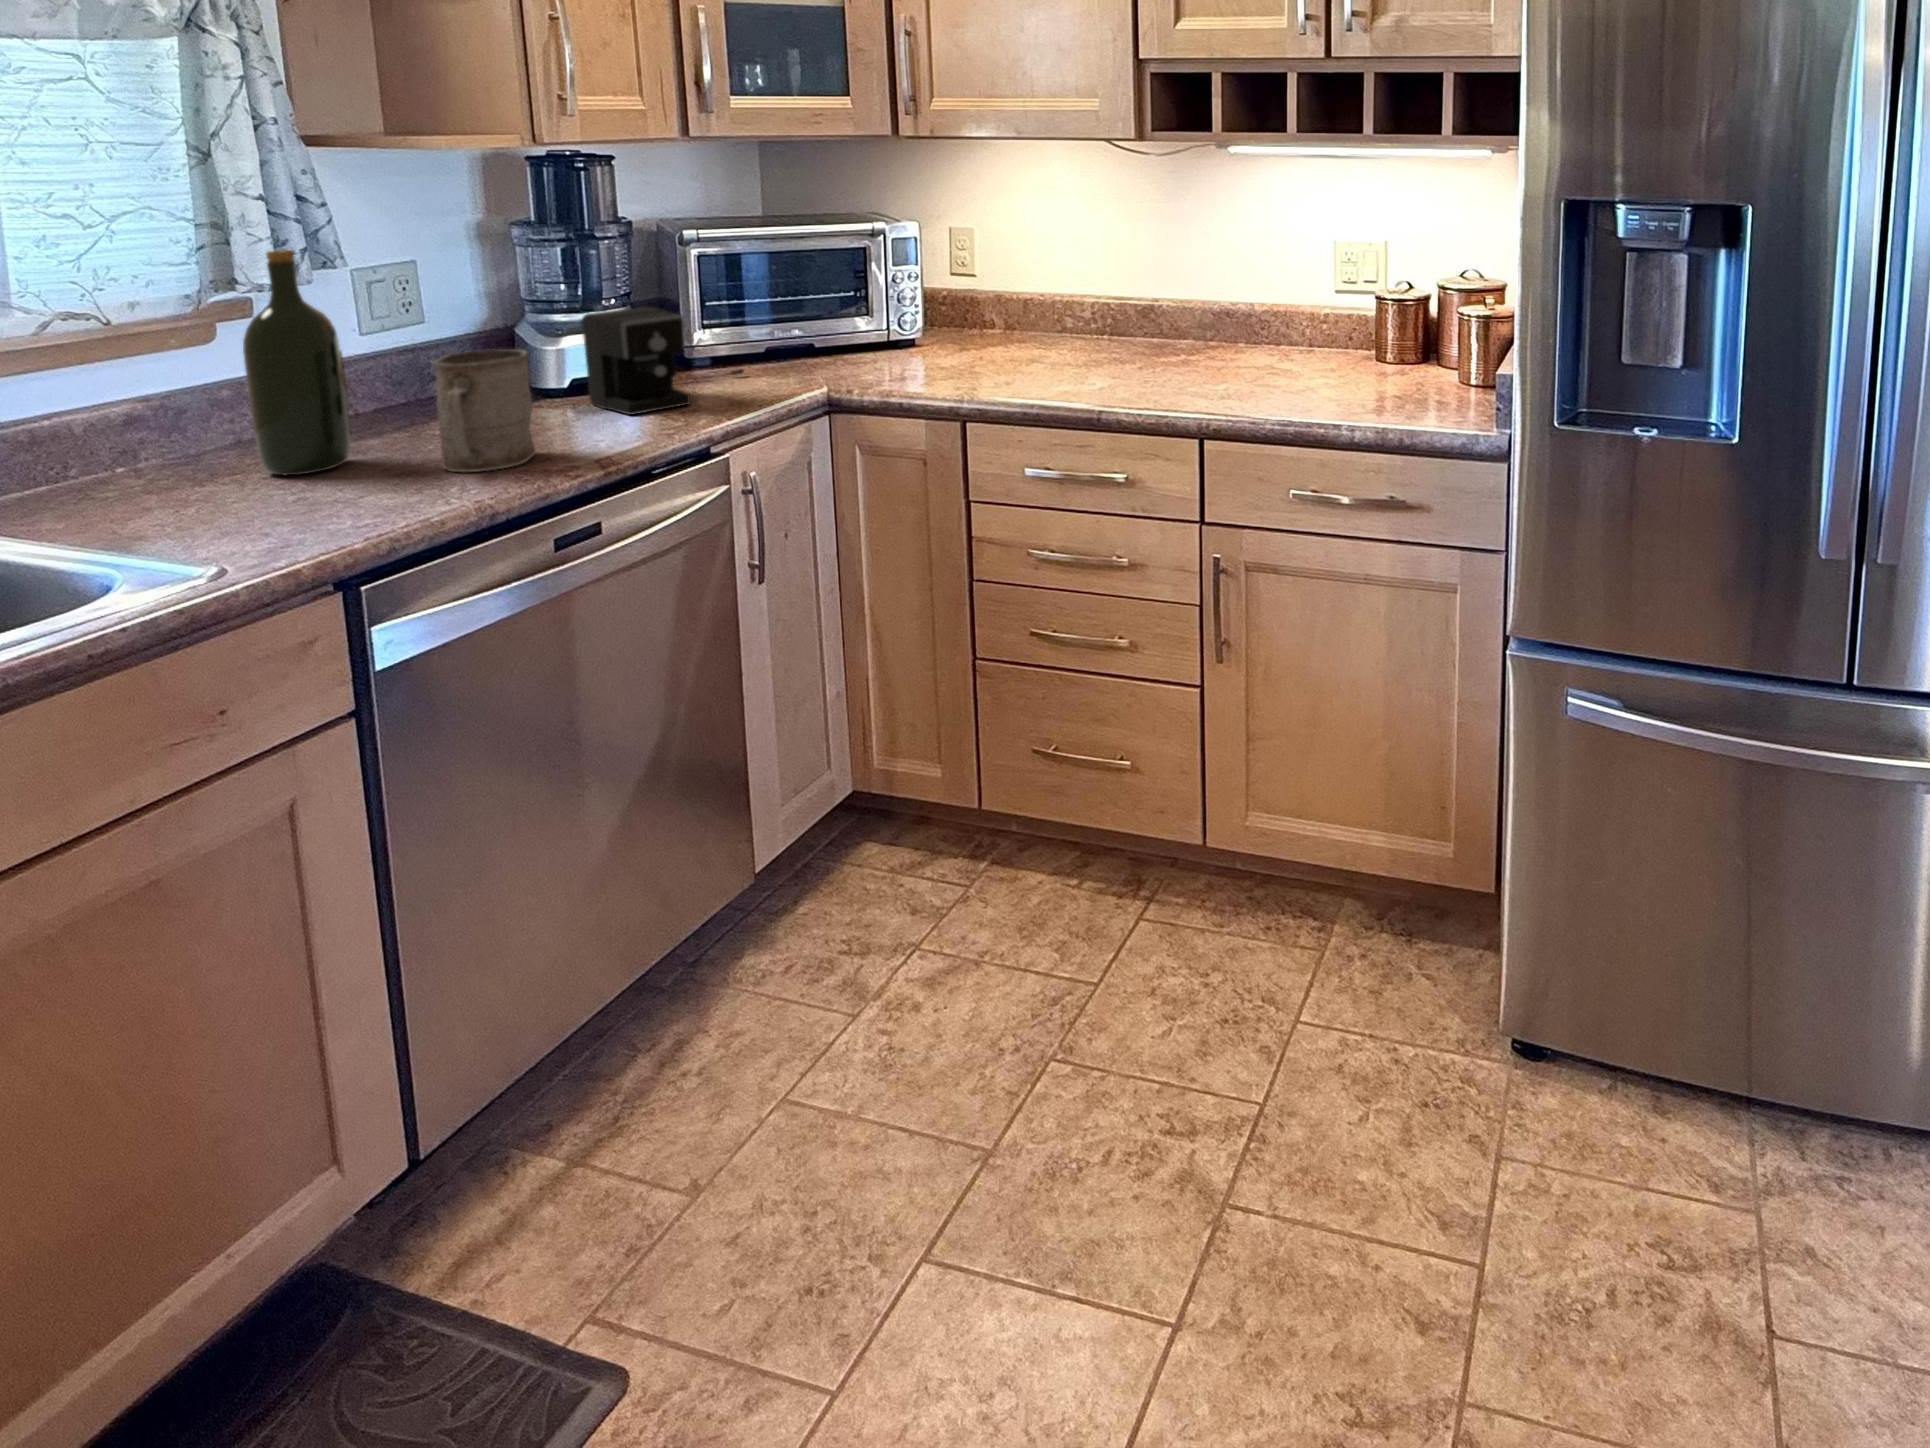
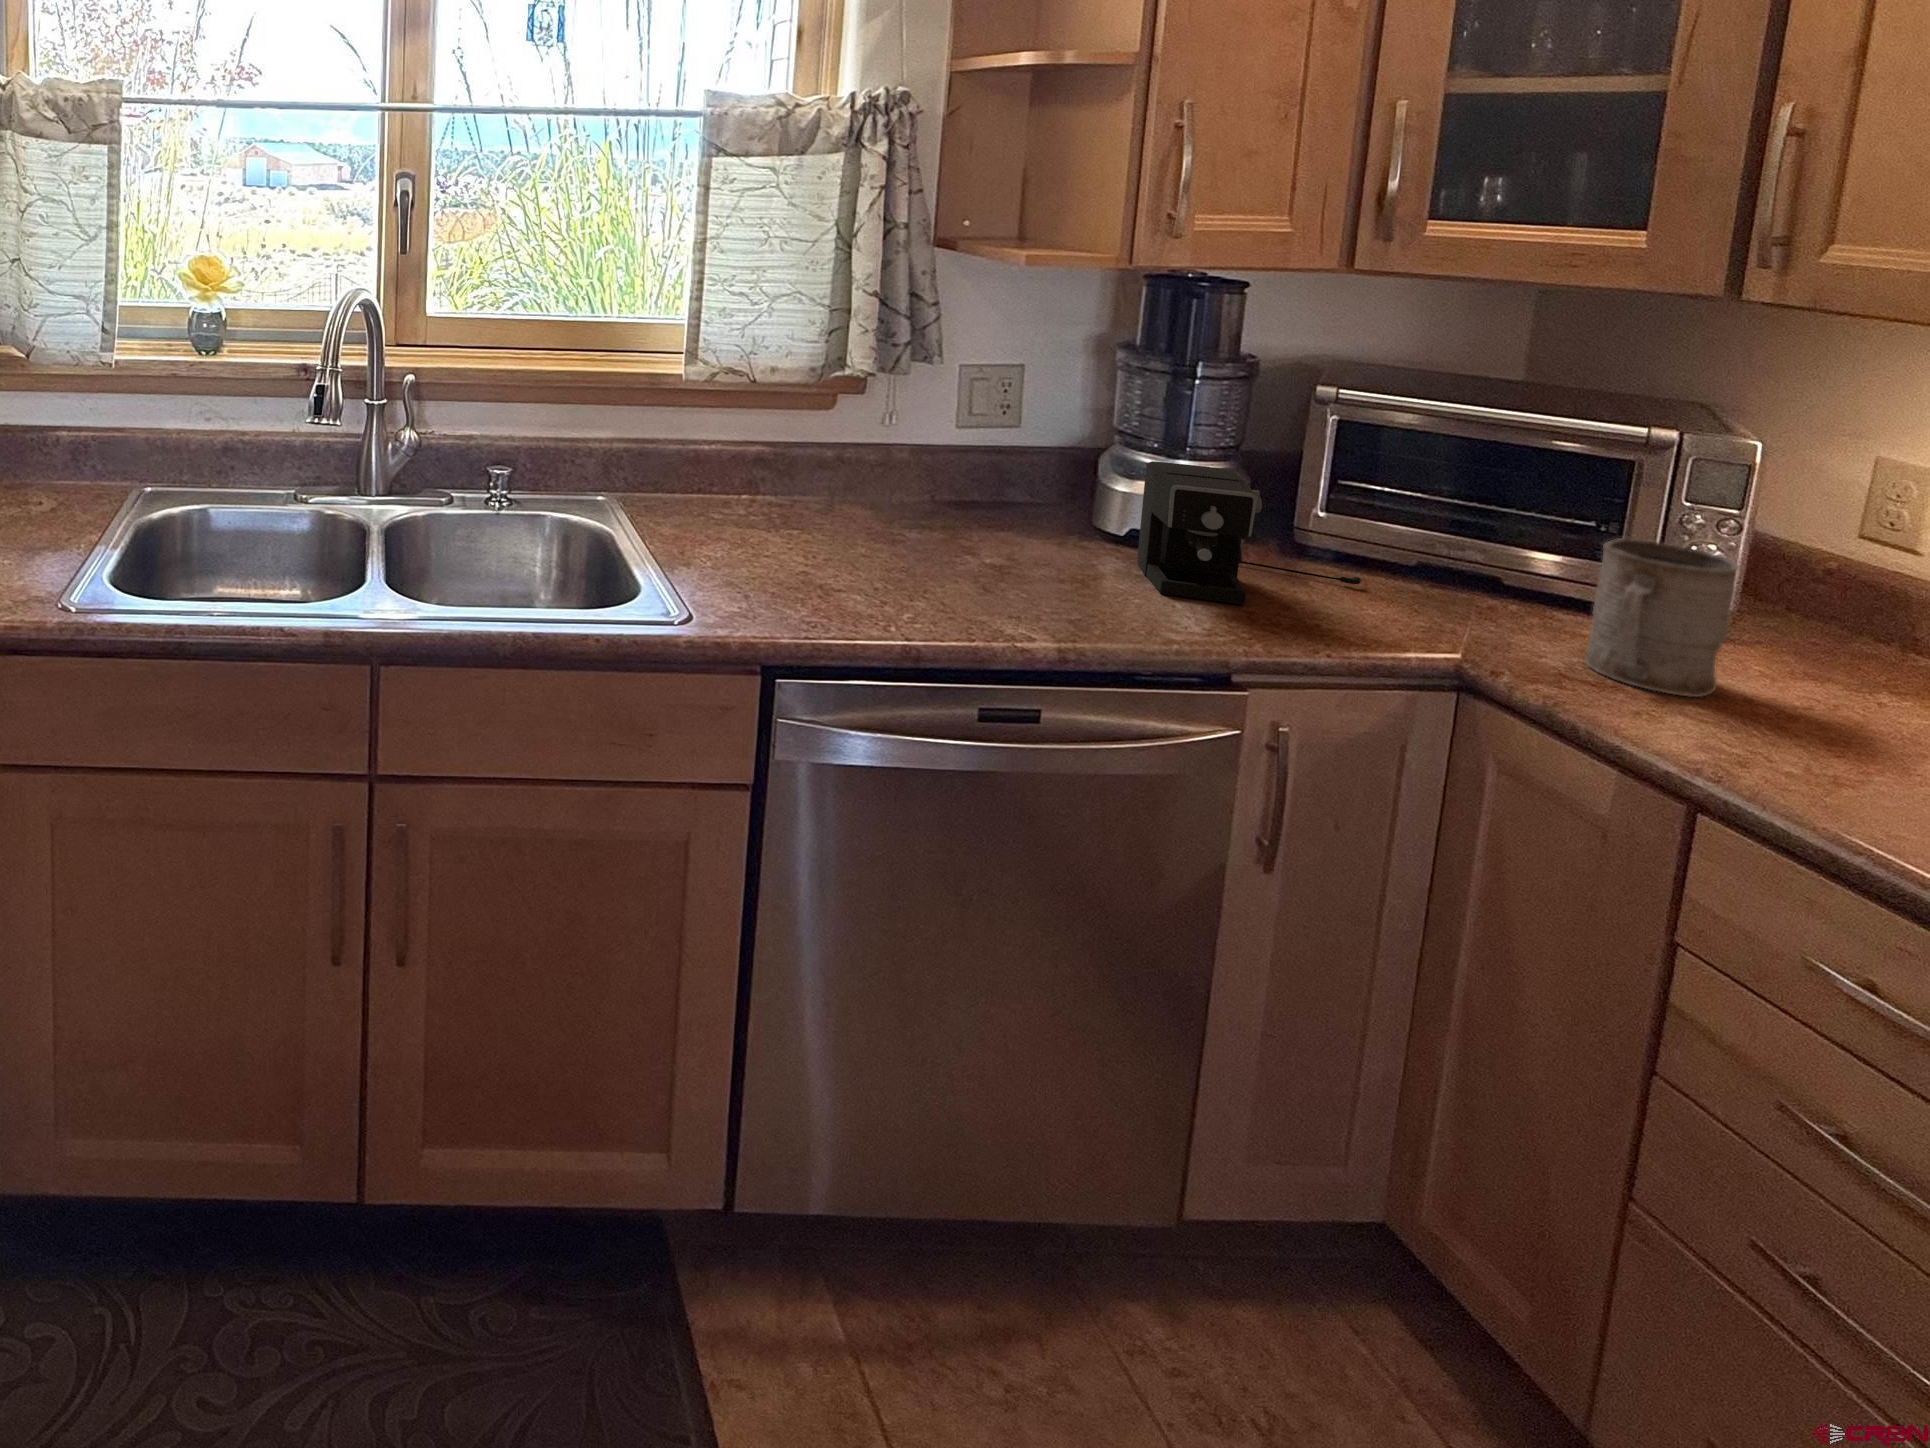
wine bottle: present [243,250,351,475] -> none [810,345,887,550]
mug: present [433,349,536,472] -> present [1585,538,1739,697]

